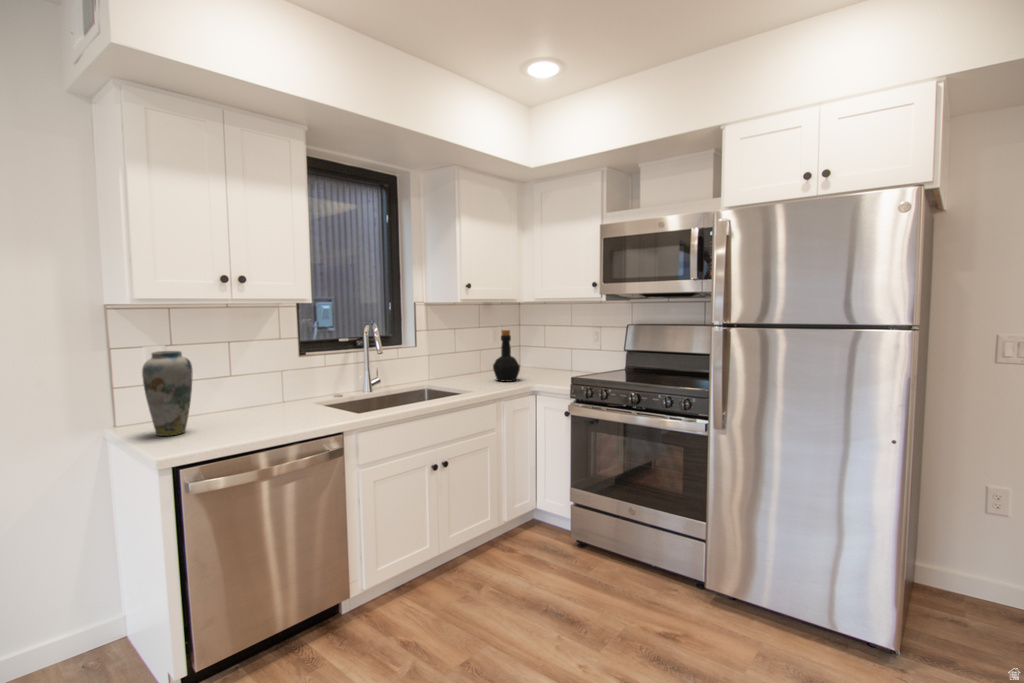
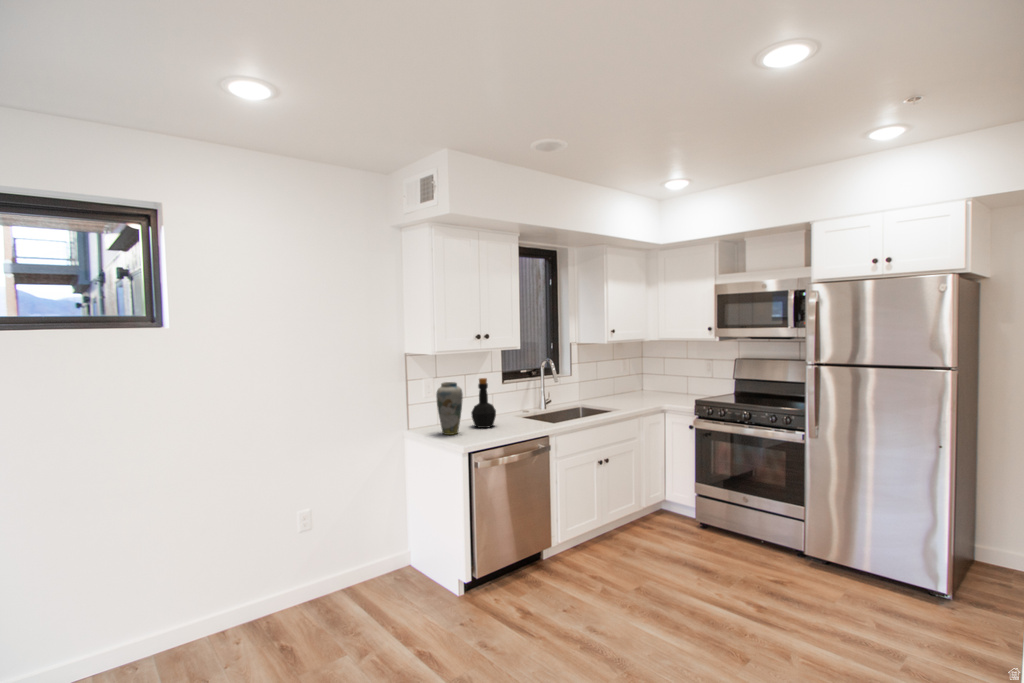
bottle: present [493,330,520,382] -> present [471,378,496,428]

